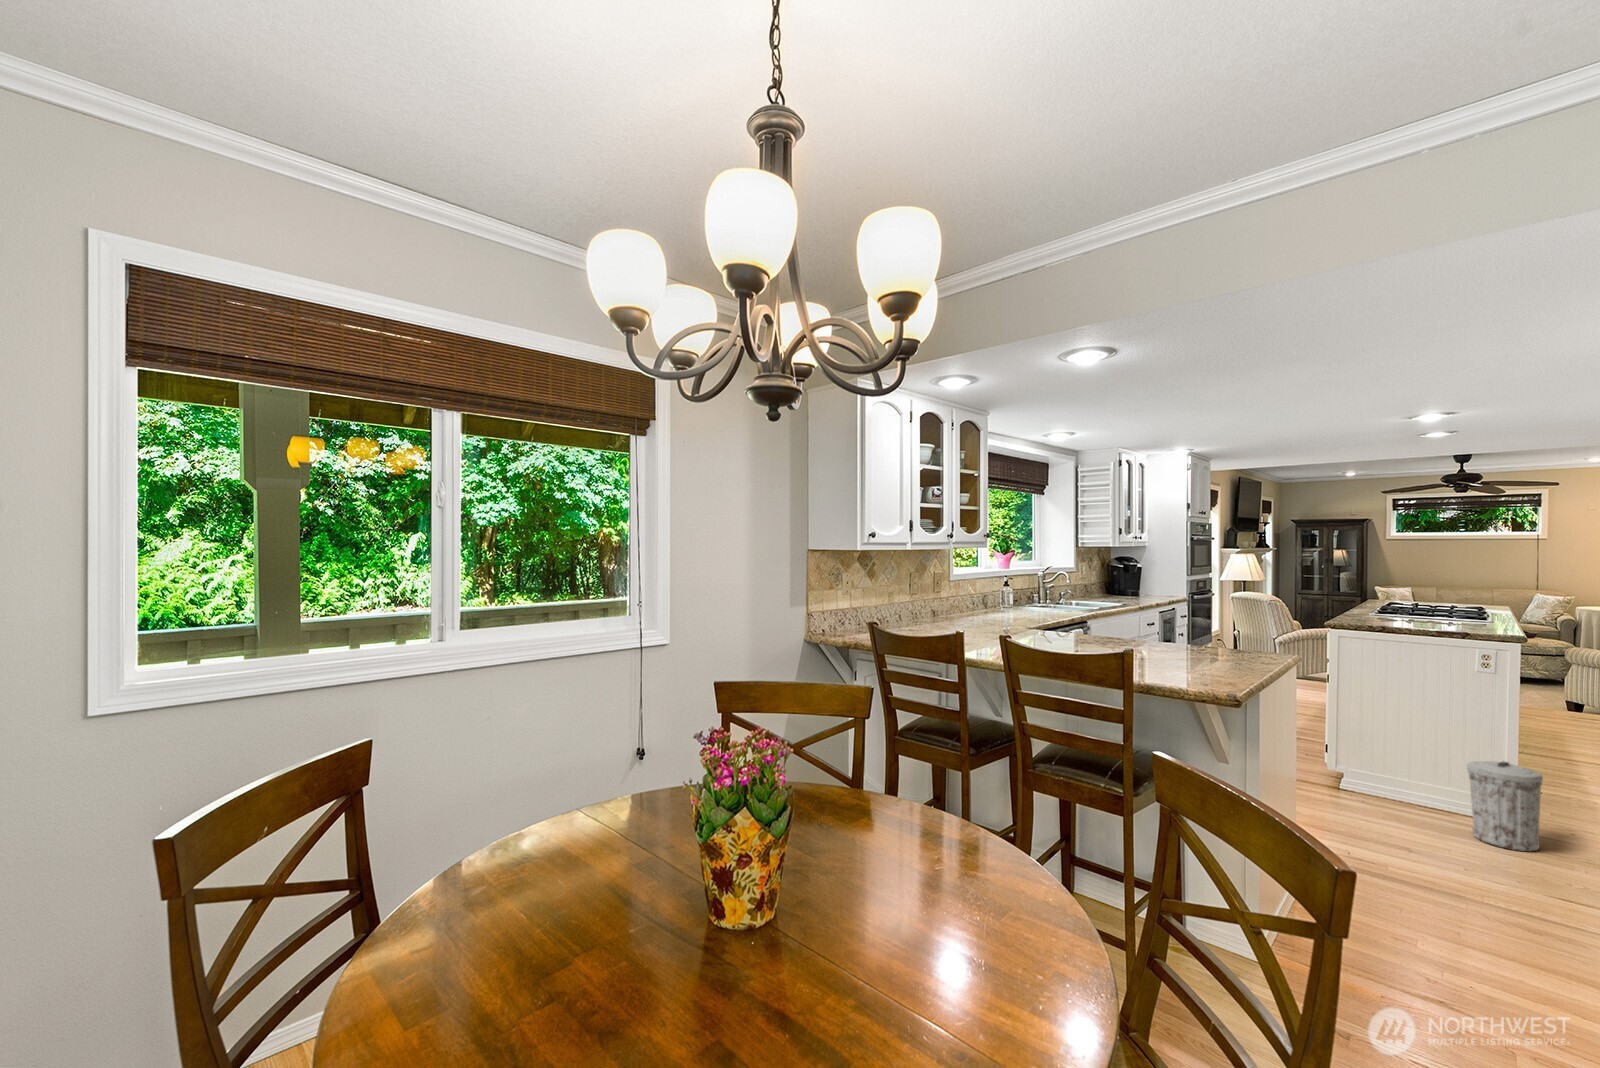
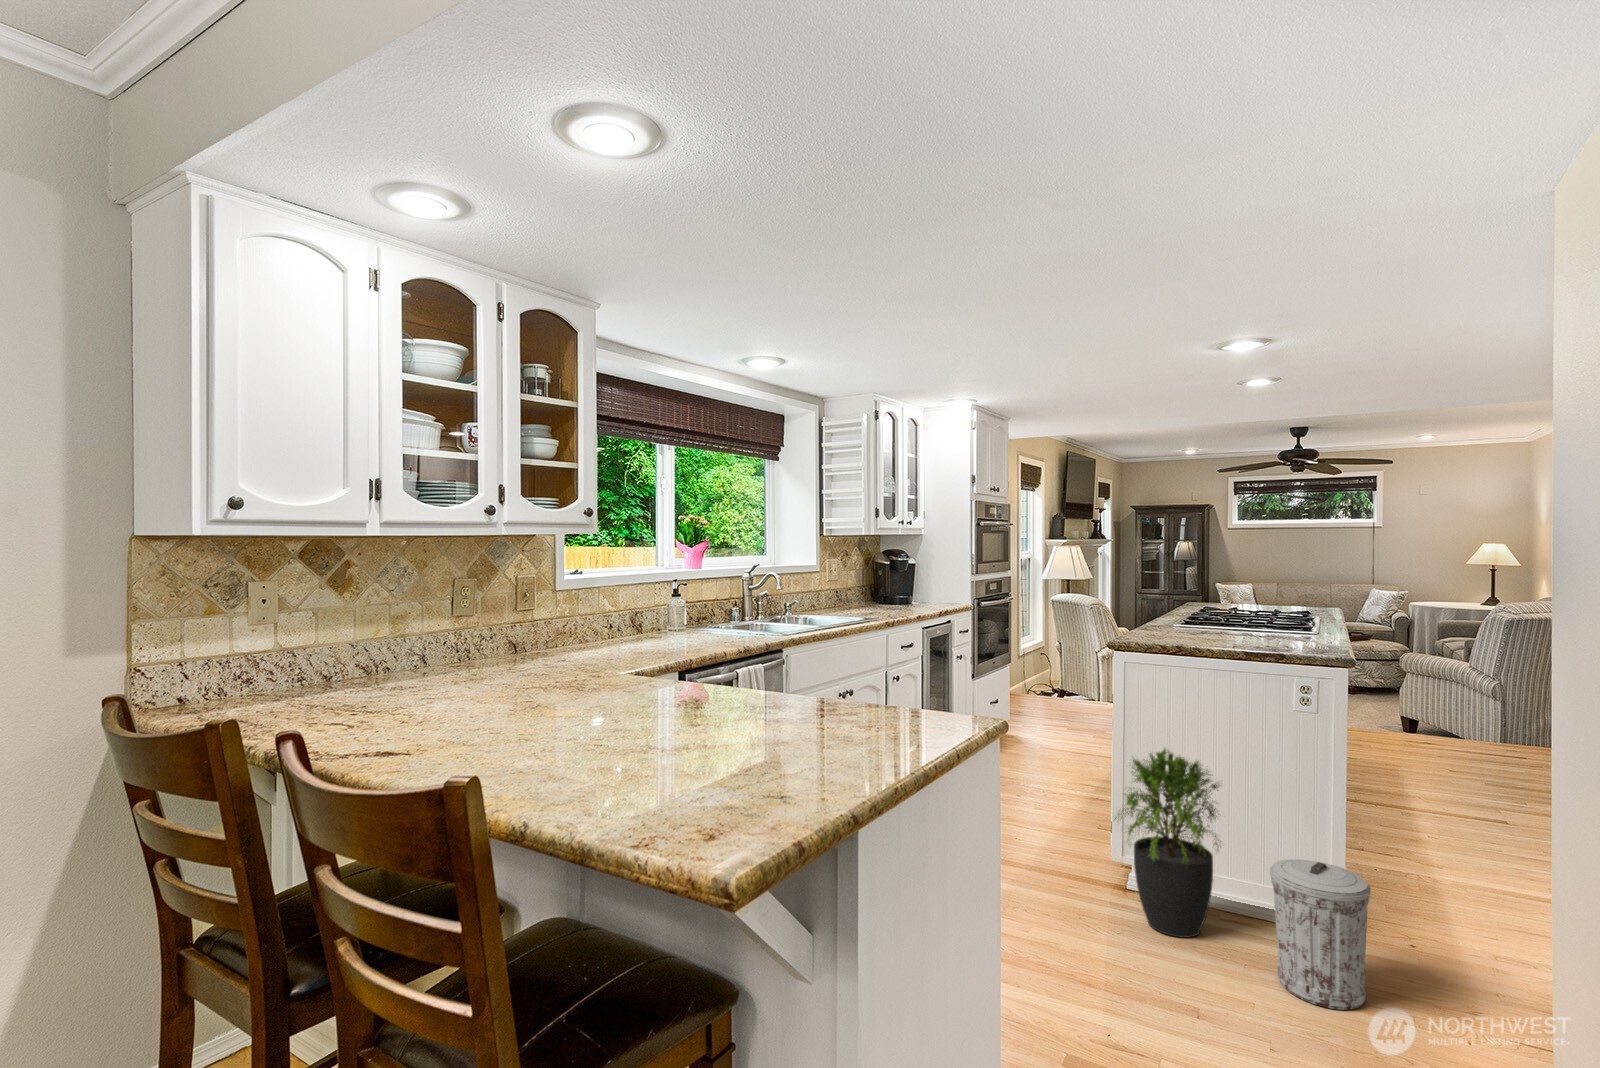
potted plant: none [1340,689,1428,814] -> present [1115,749,1221,938]

